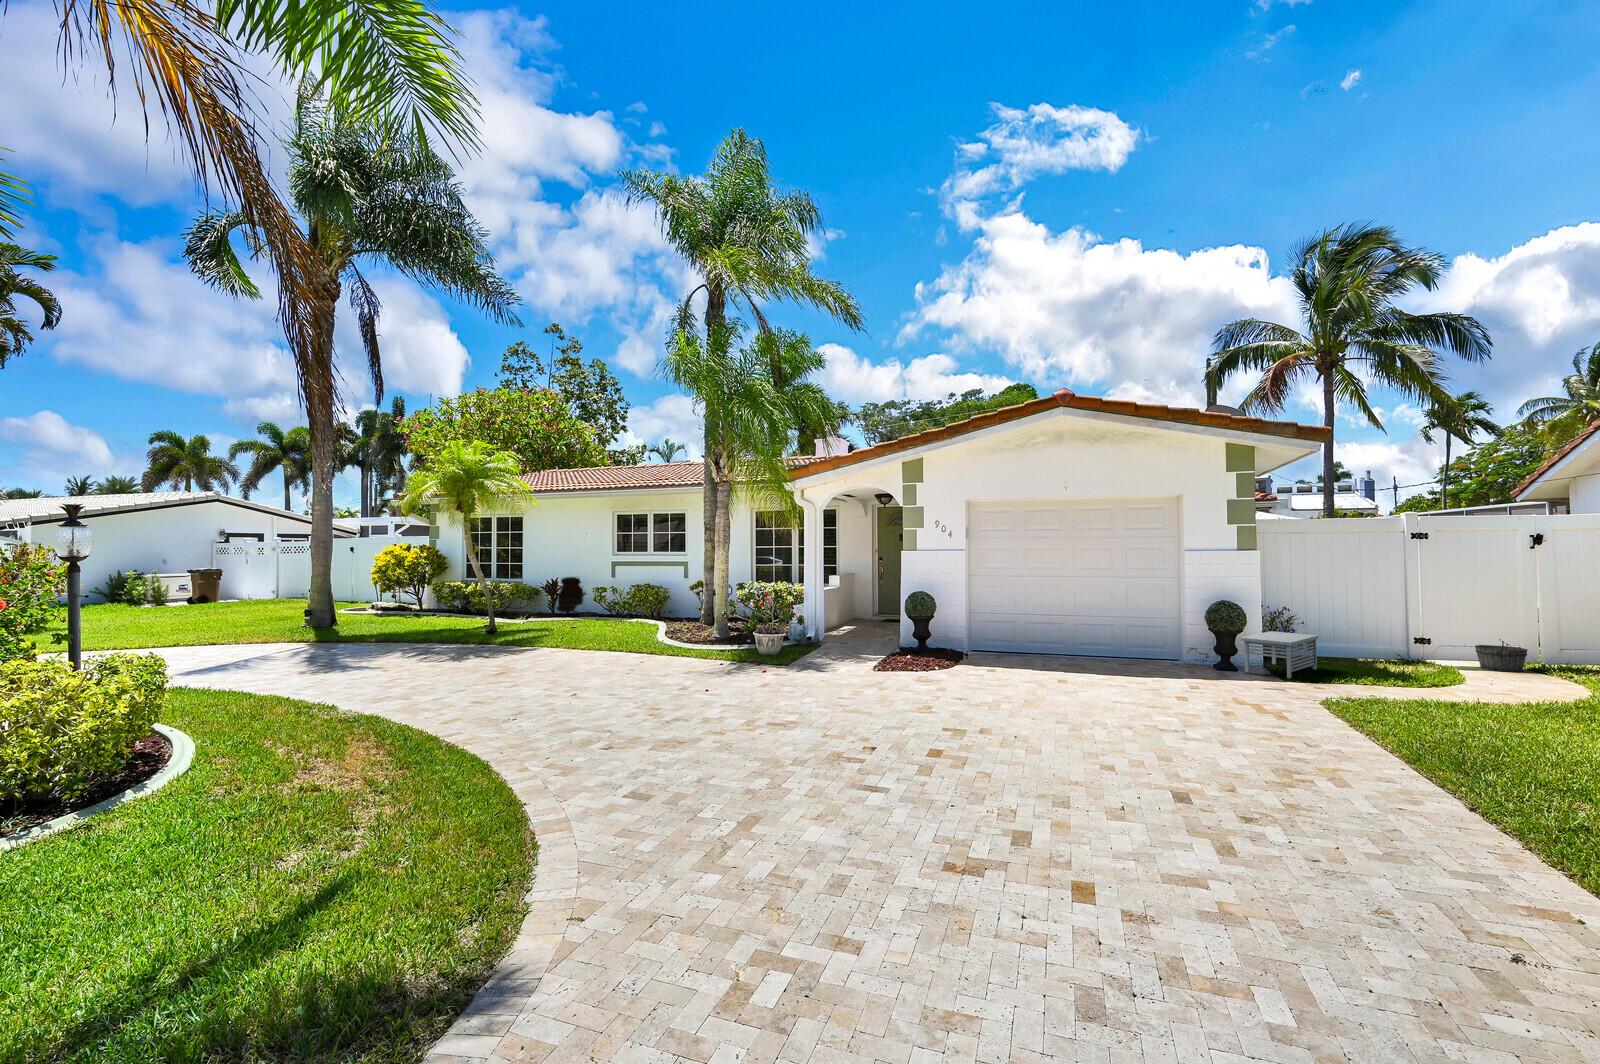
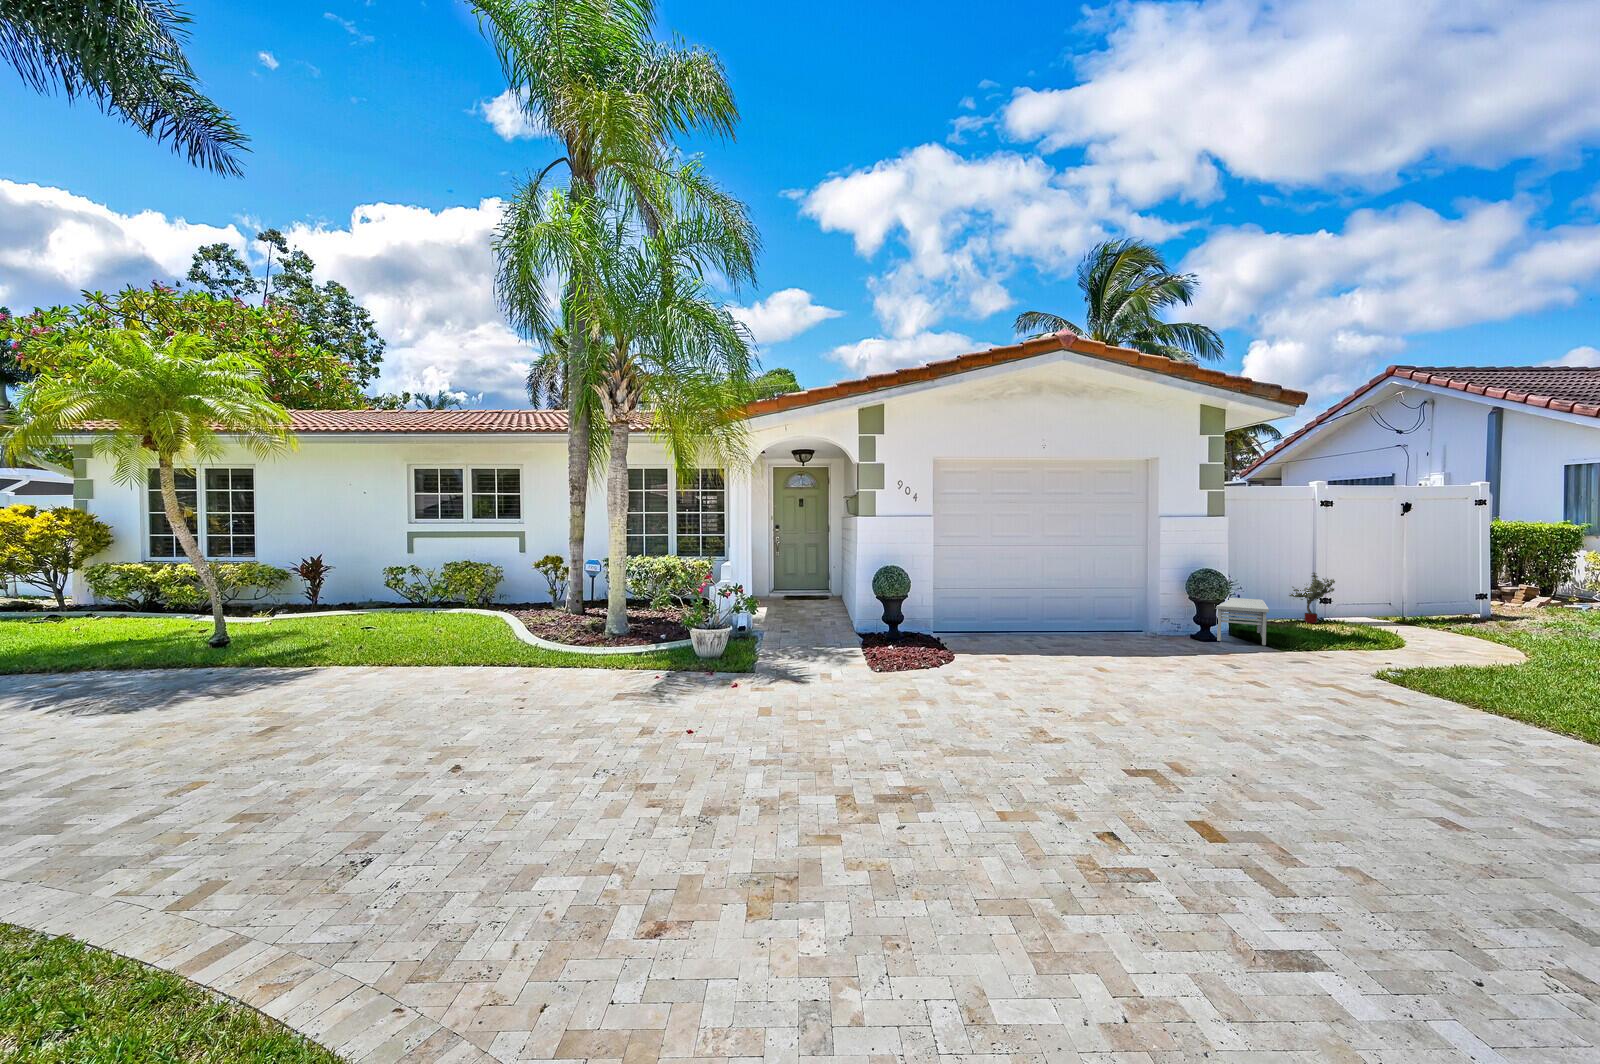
lounge chair: present [556,577,586,616] -> none [319,553,371,611]
potted tree: none [1379,610,1439,666] -> present [1289,572,1335,624]
wooden bucket: present [1475,639,1527,672] -> none [1354,596,1397,625]

